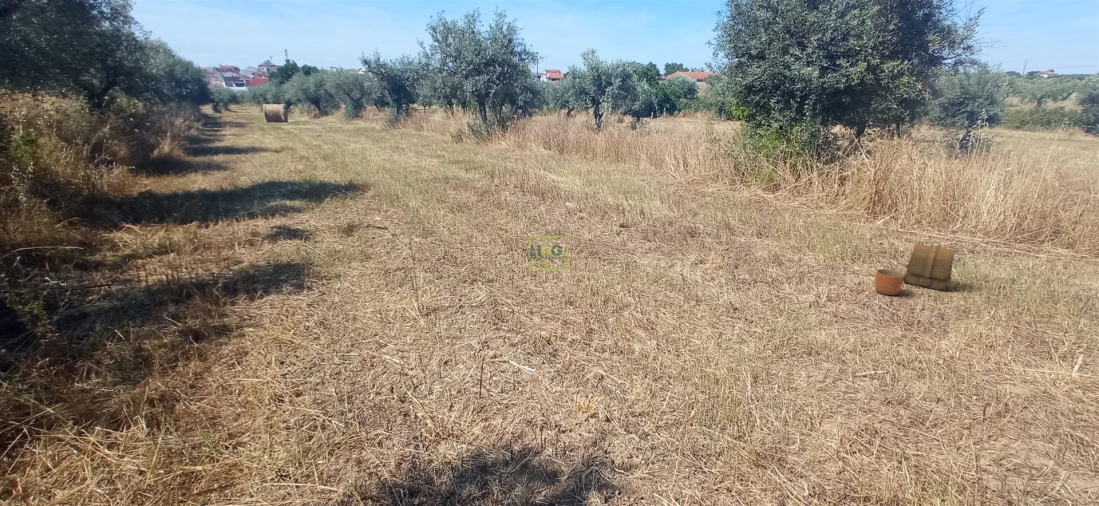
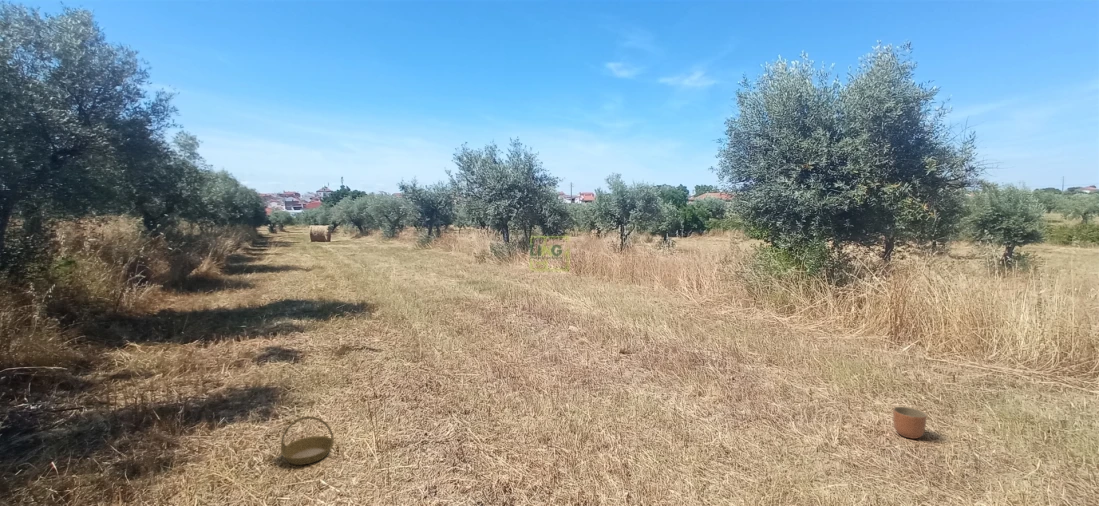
backpack: present [903,242,955,291] -> none [928,375,986,434]
basket: none [331,285,379,327] -> present [281,417,334,465]

